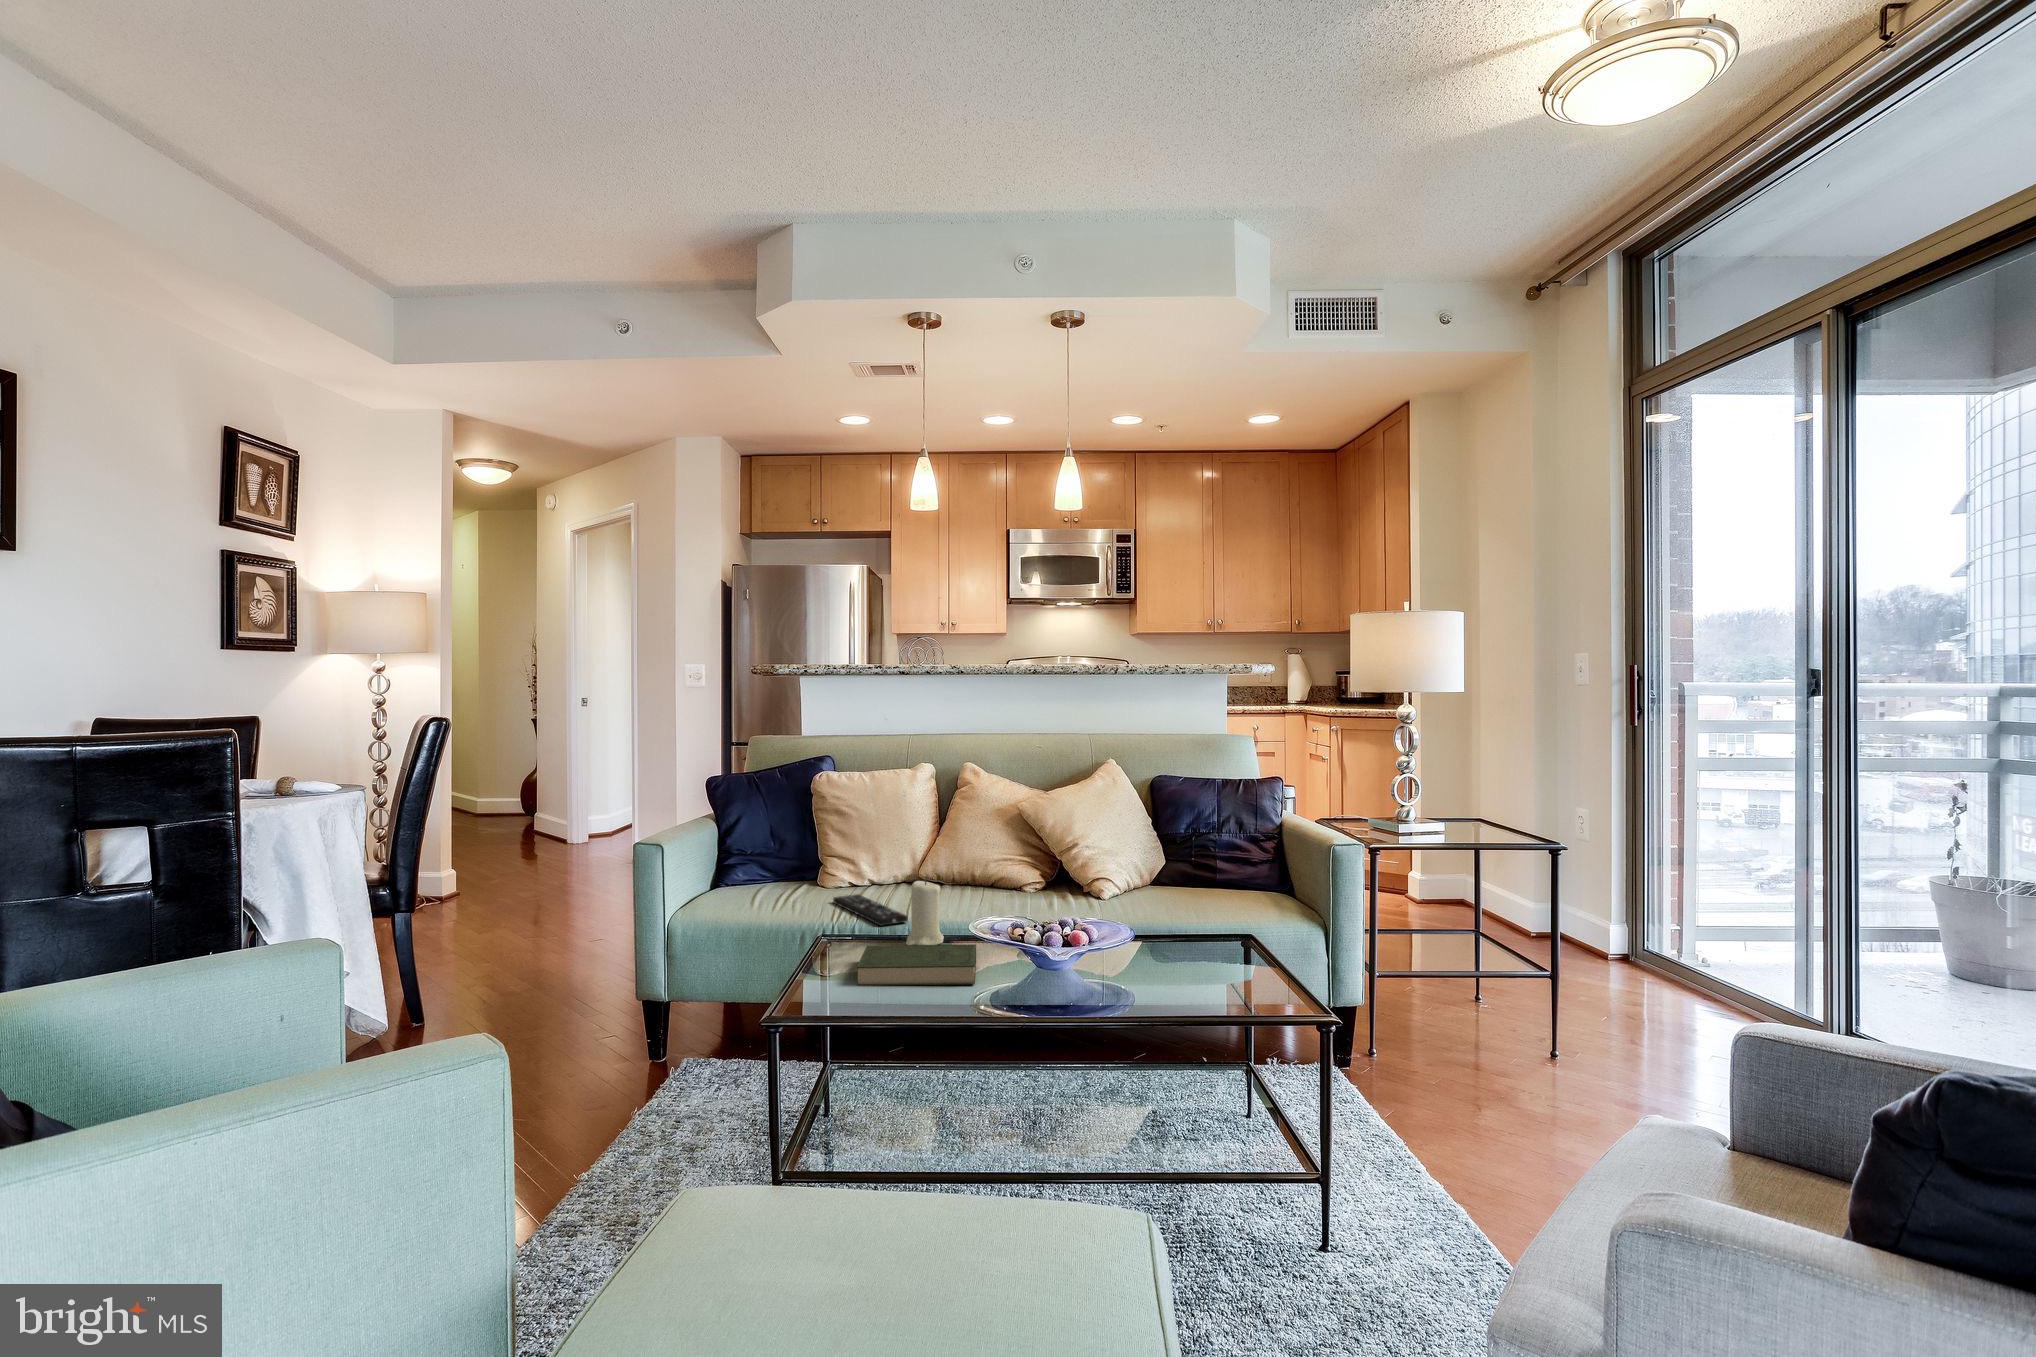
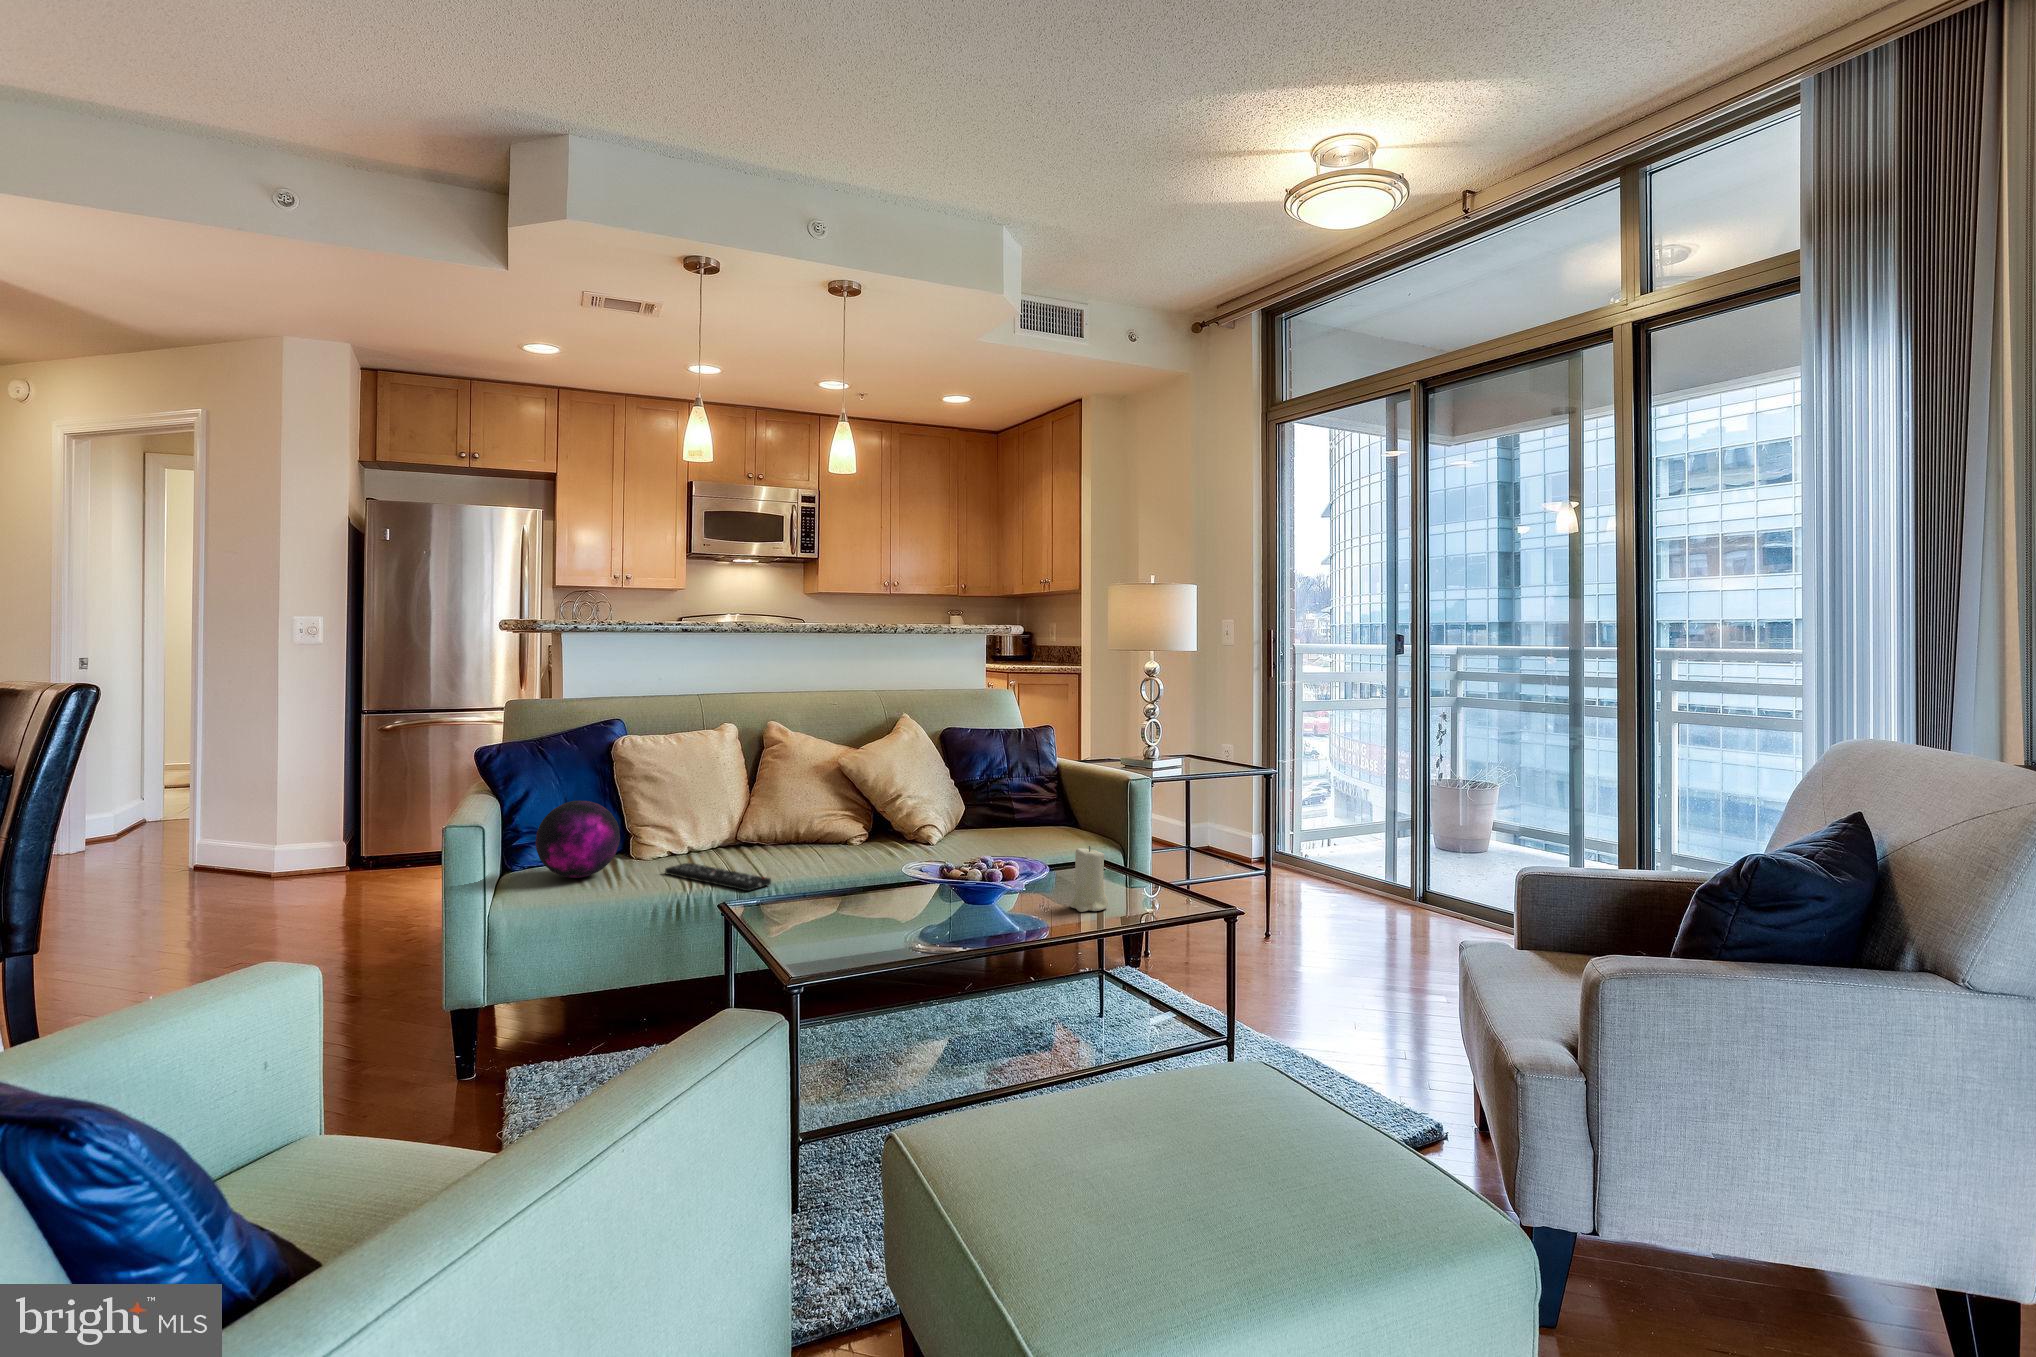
decorative orb: none [726,827,799,898] -> present [536,801,620,878]
candle: present [906,879,944,945] -> present [1070,846,1108,912]
book: present [857,944,976,986] -> none [781,897,911,950]

